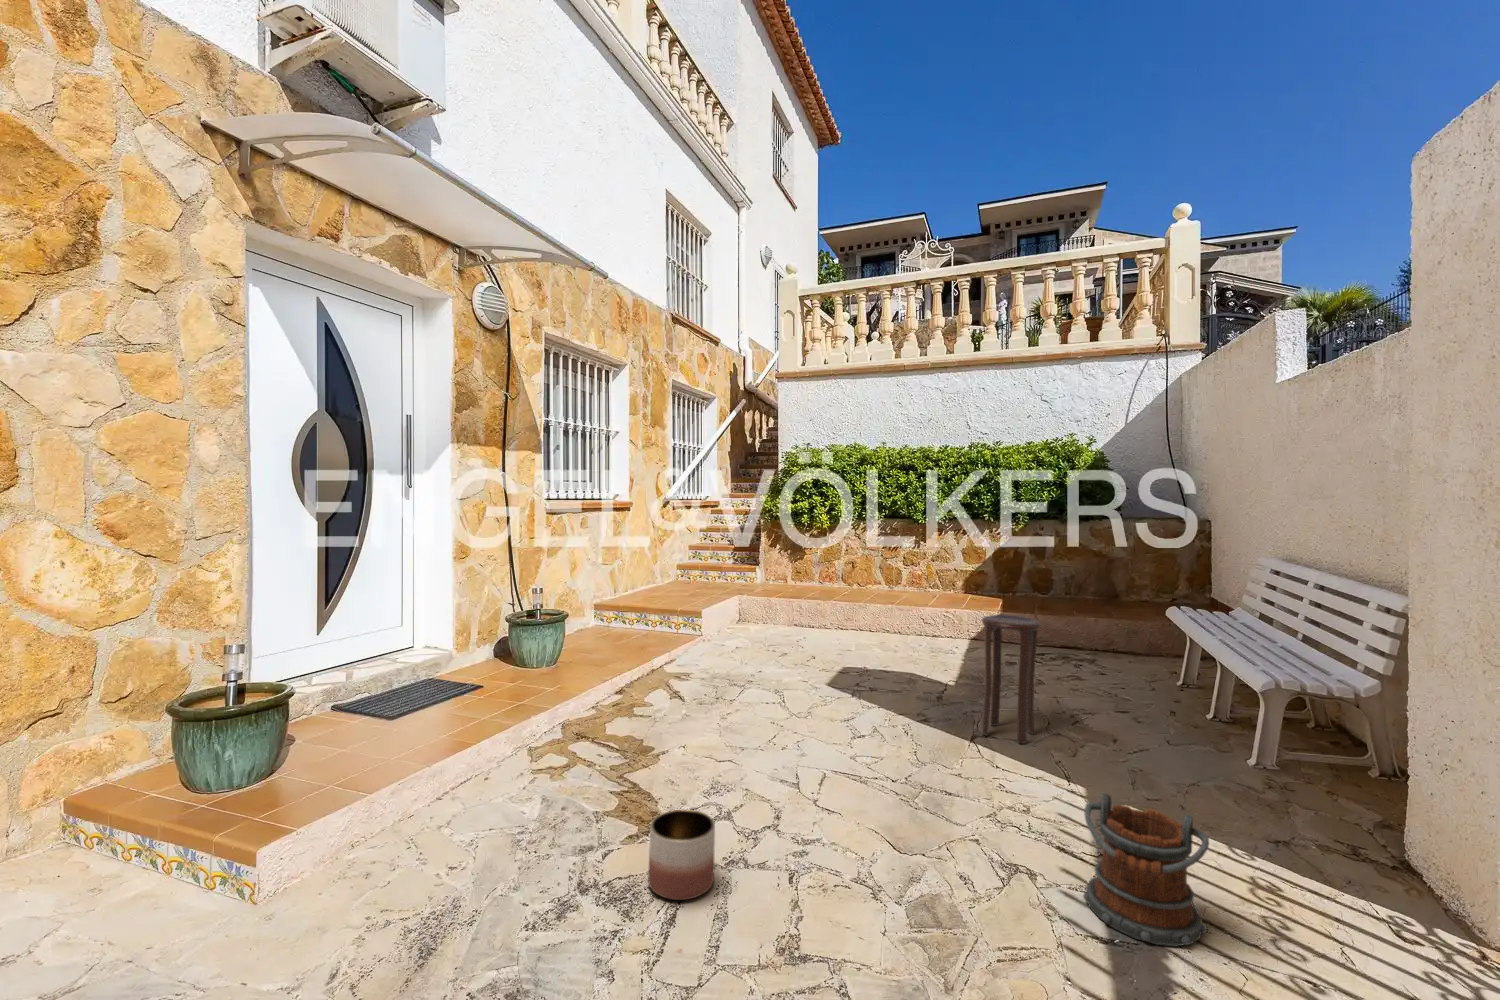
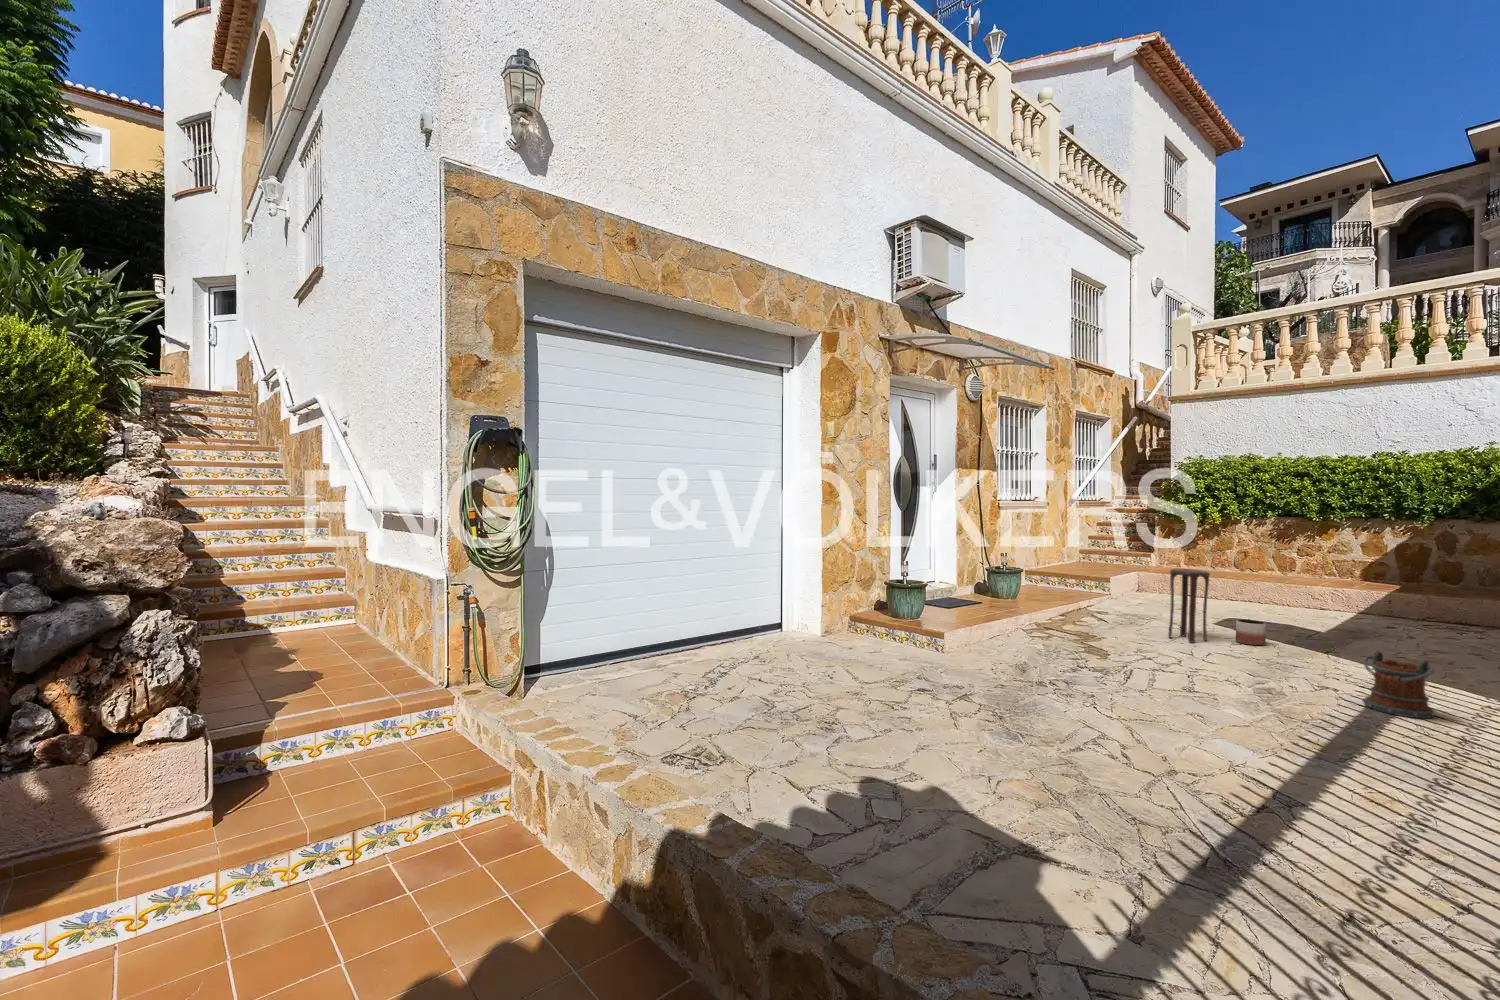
stool: present [981,615,1042,744] -> present [1168,569,1210,643]
planter: present [648,810,715,900] -> present [1235,619,1266,646]

